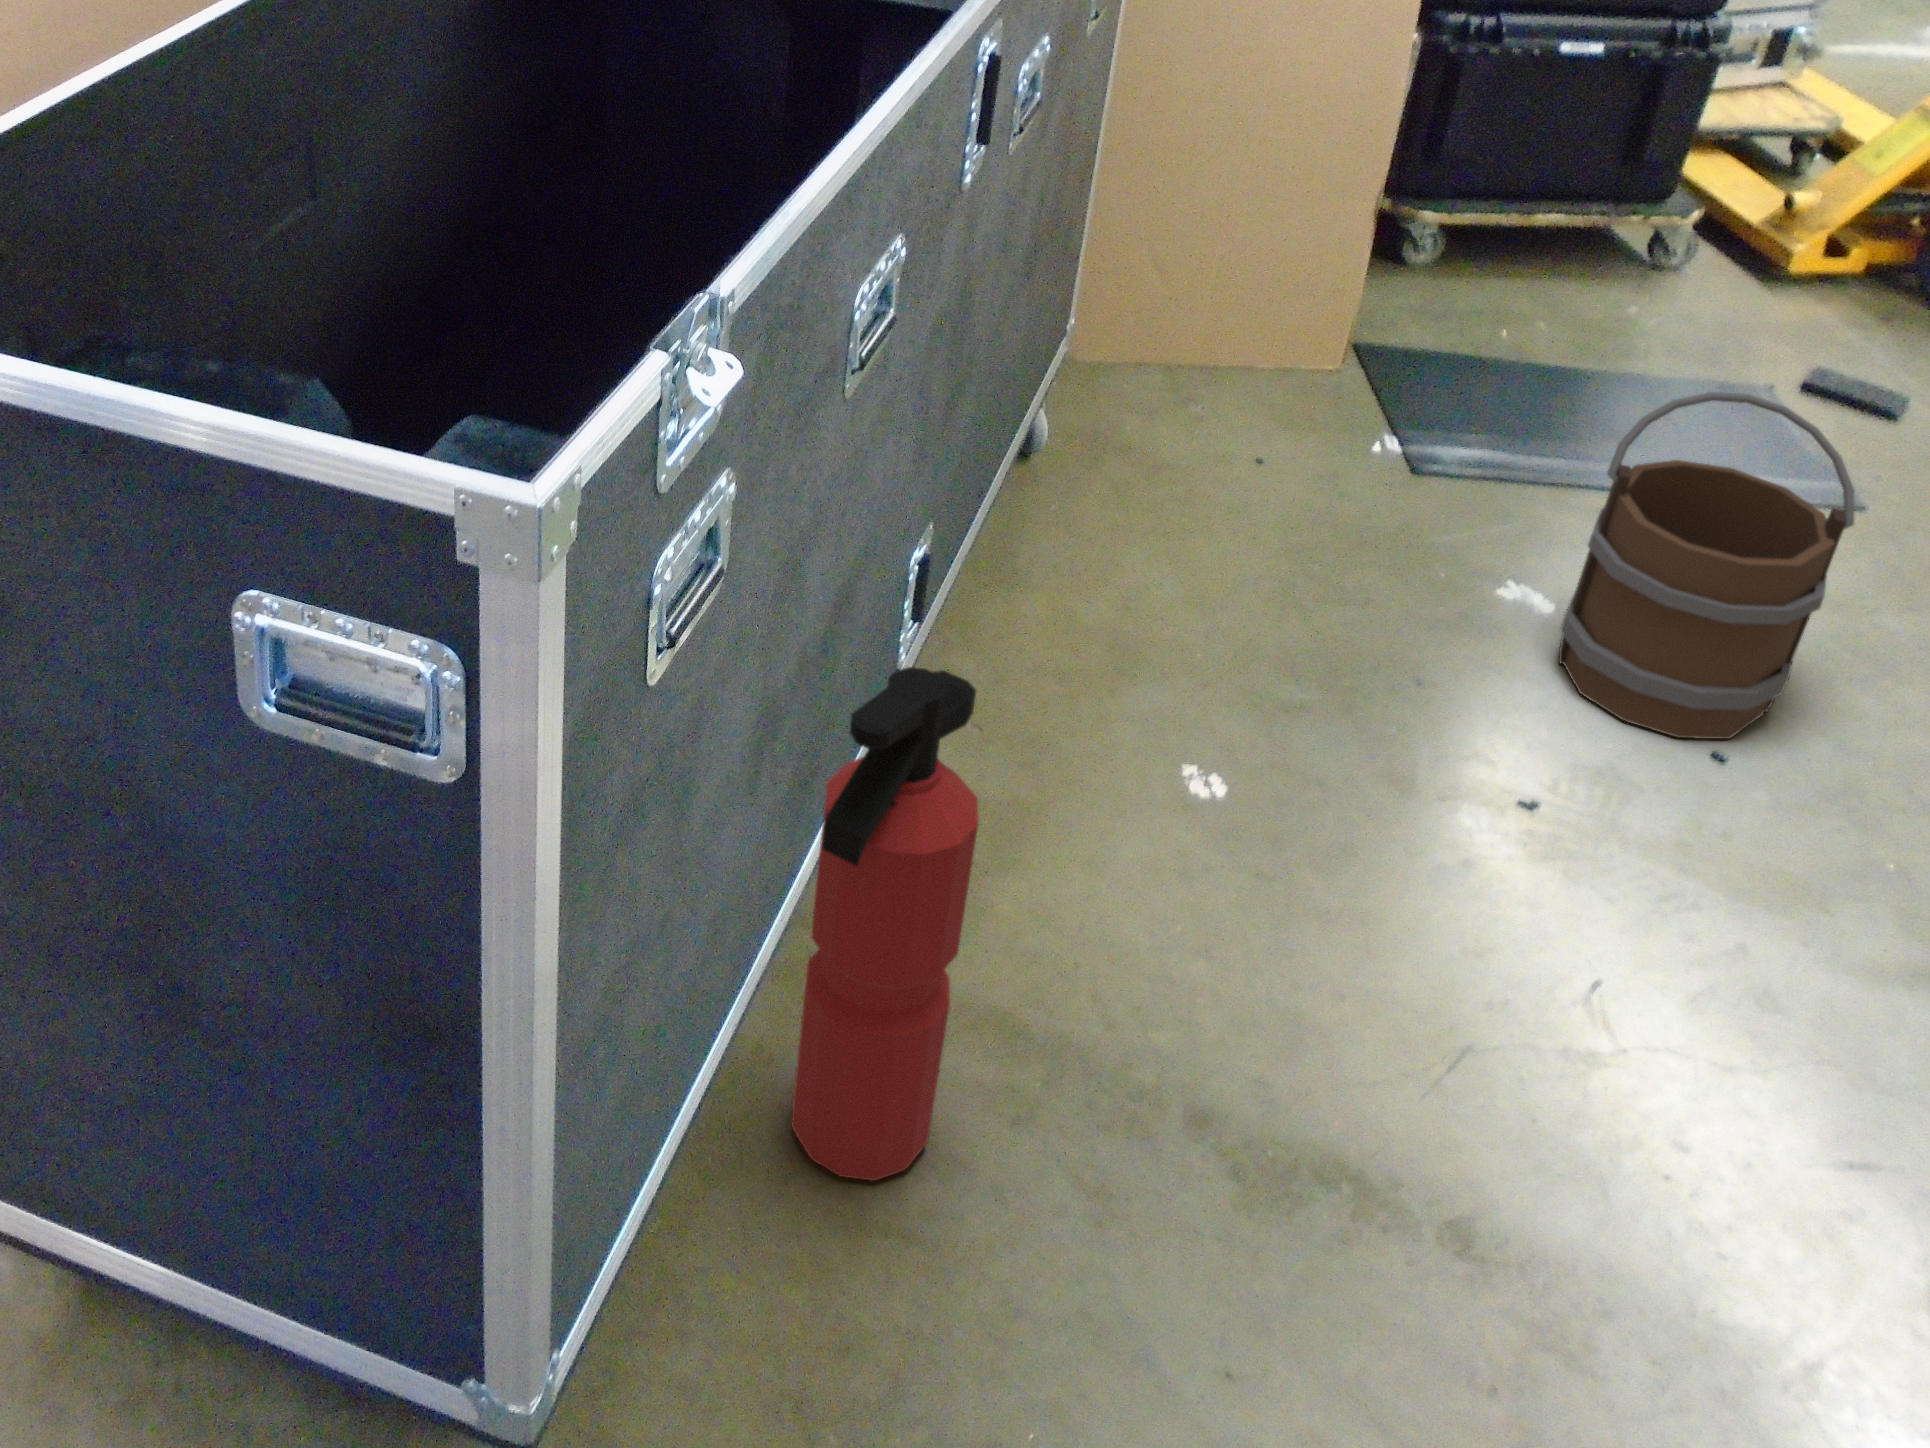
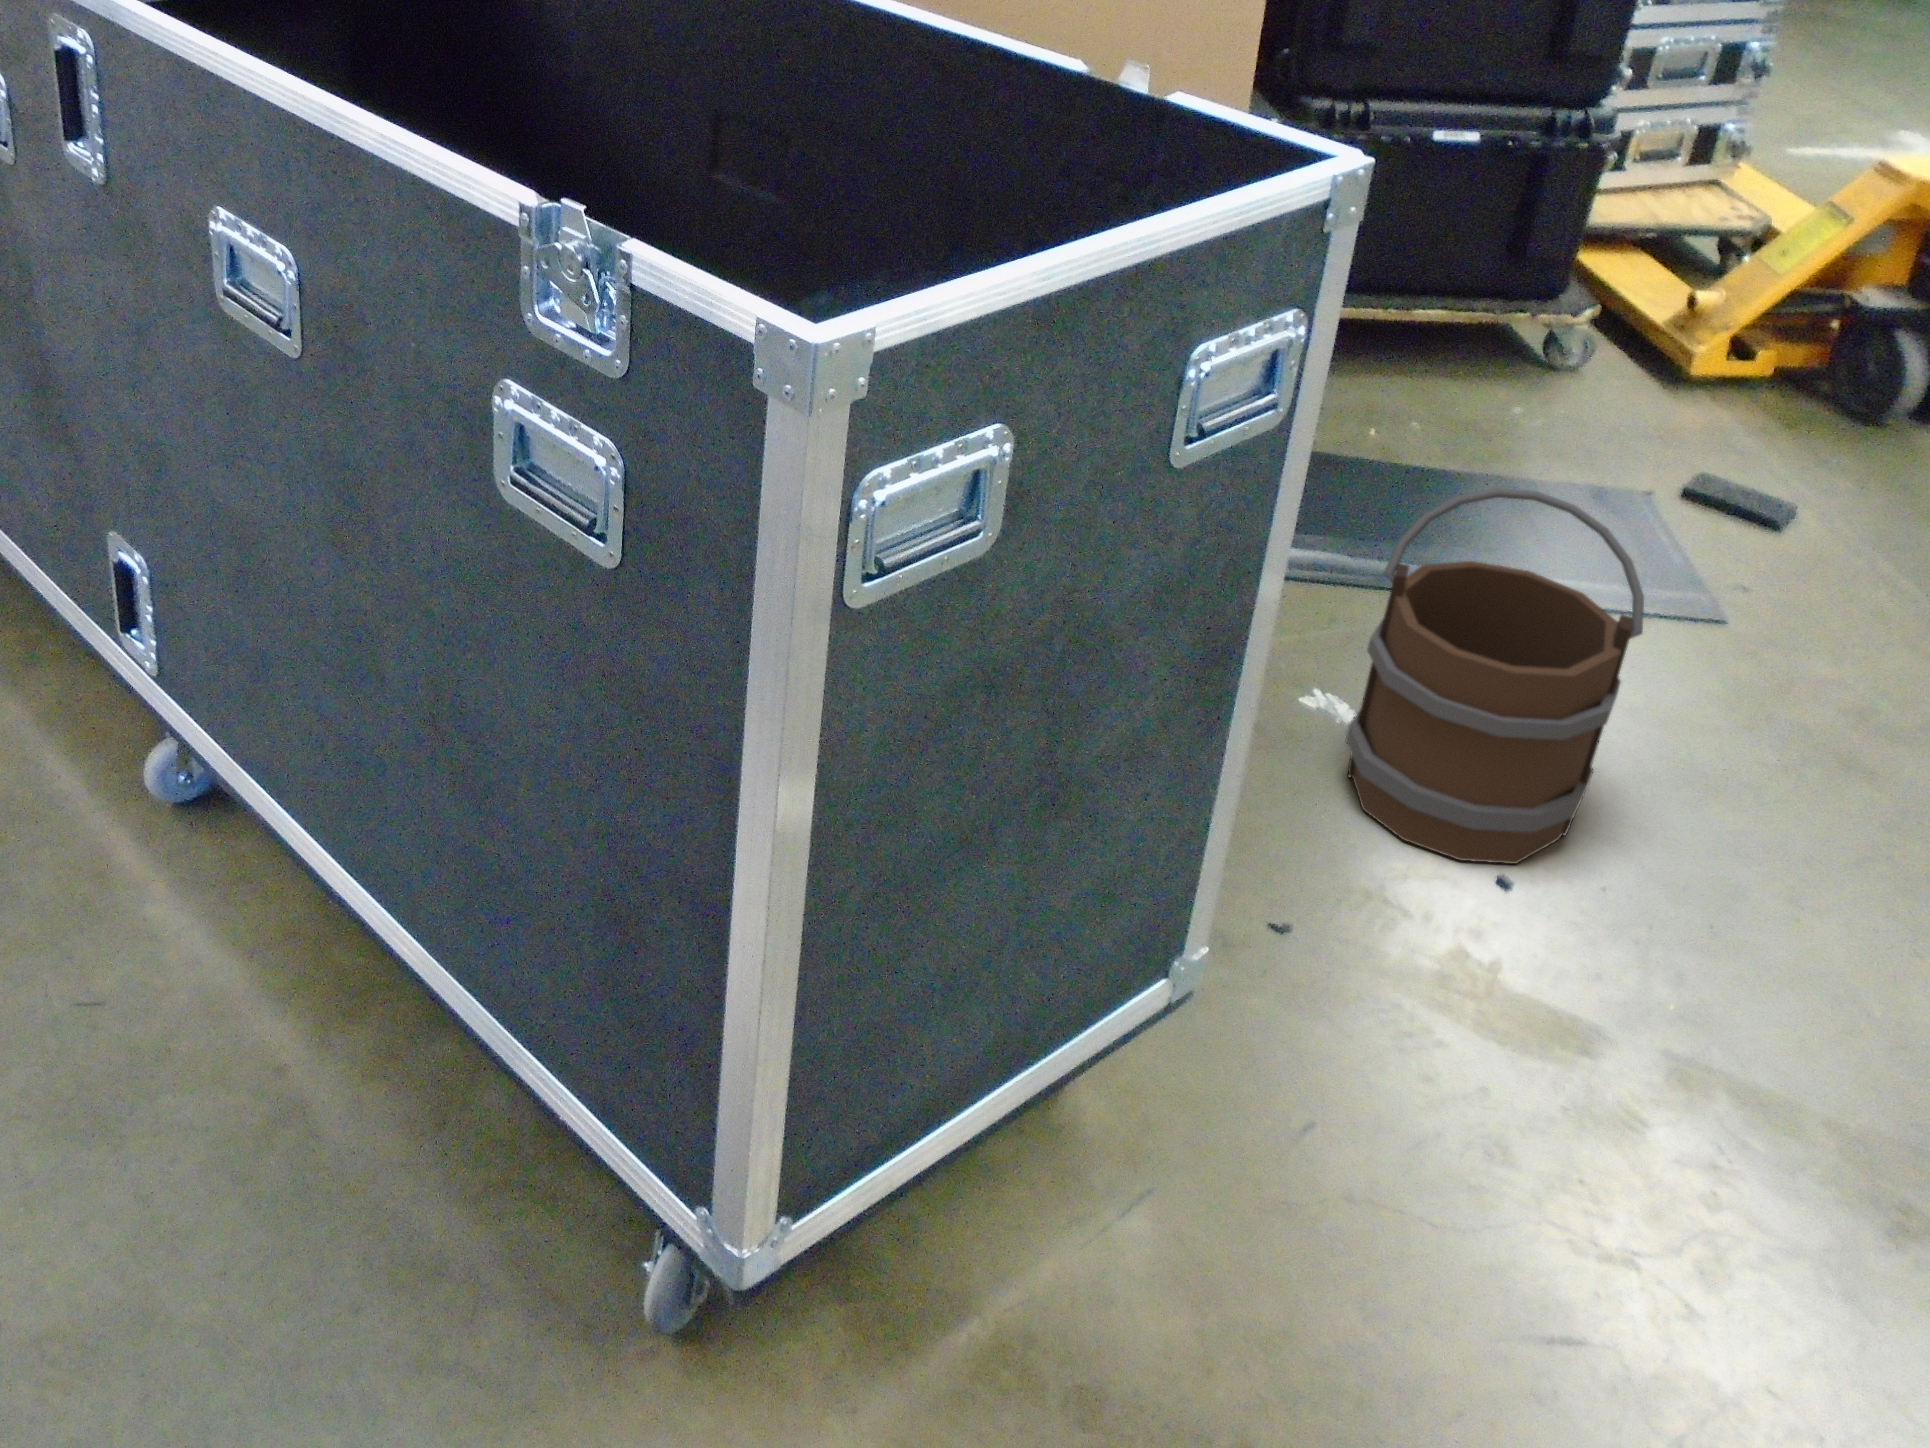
fire extinguisher: present [791,667,979,1181] -> none [329,749,525,1313]

